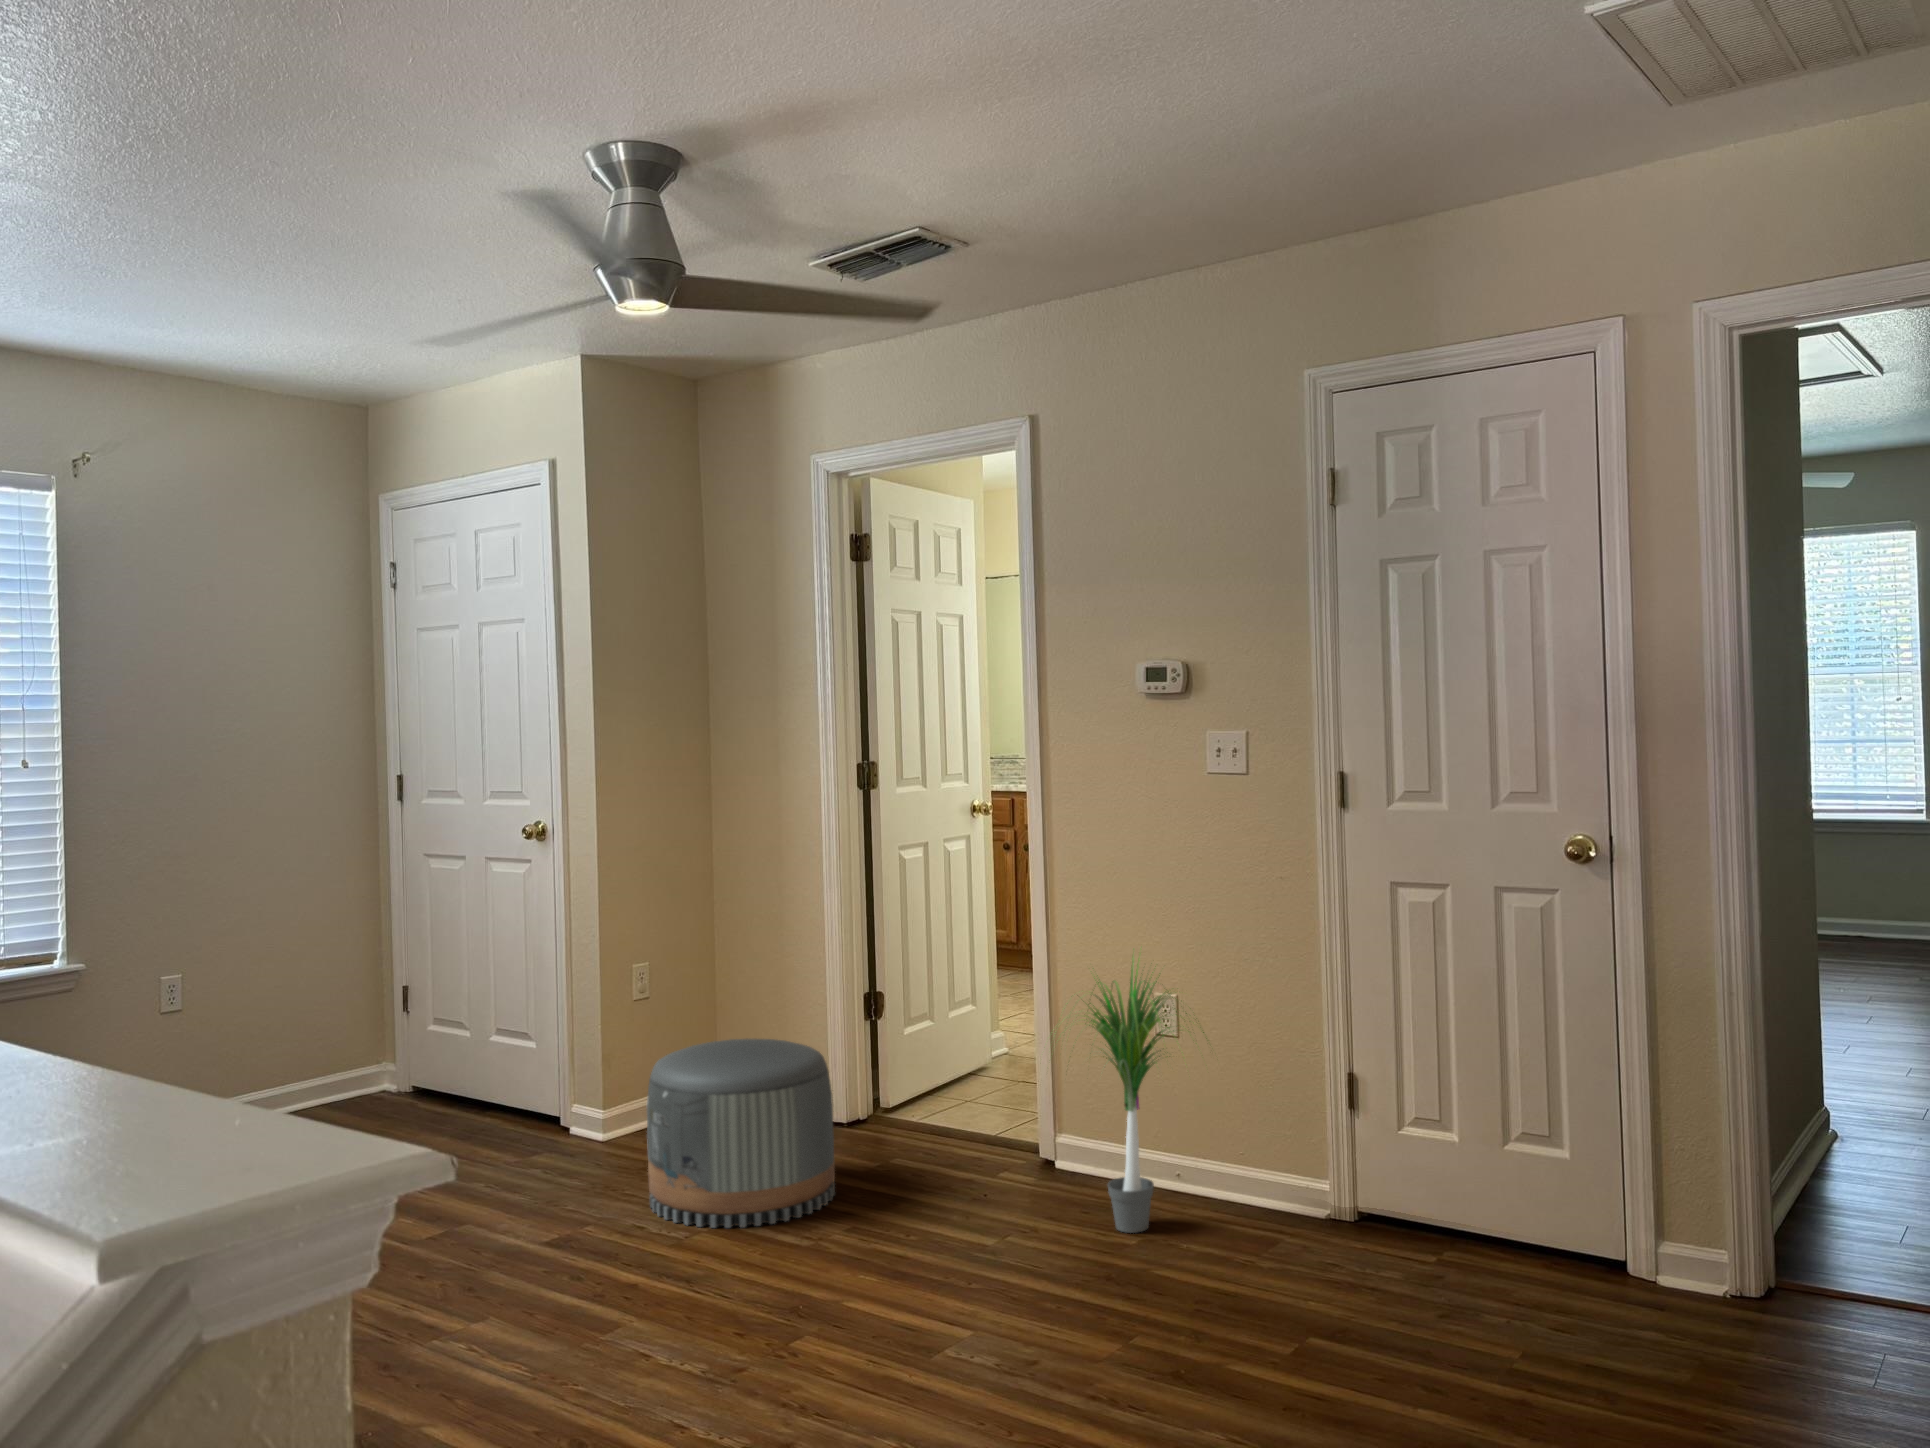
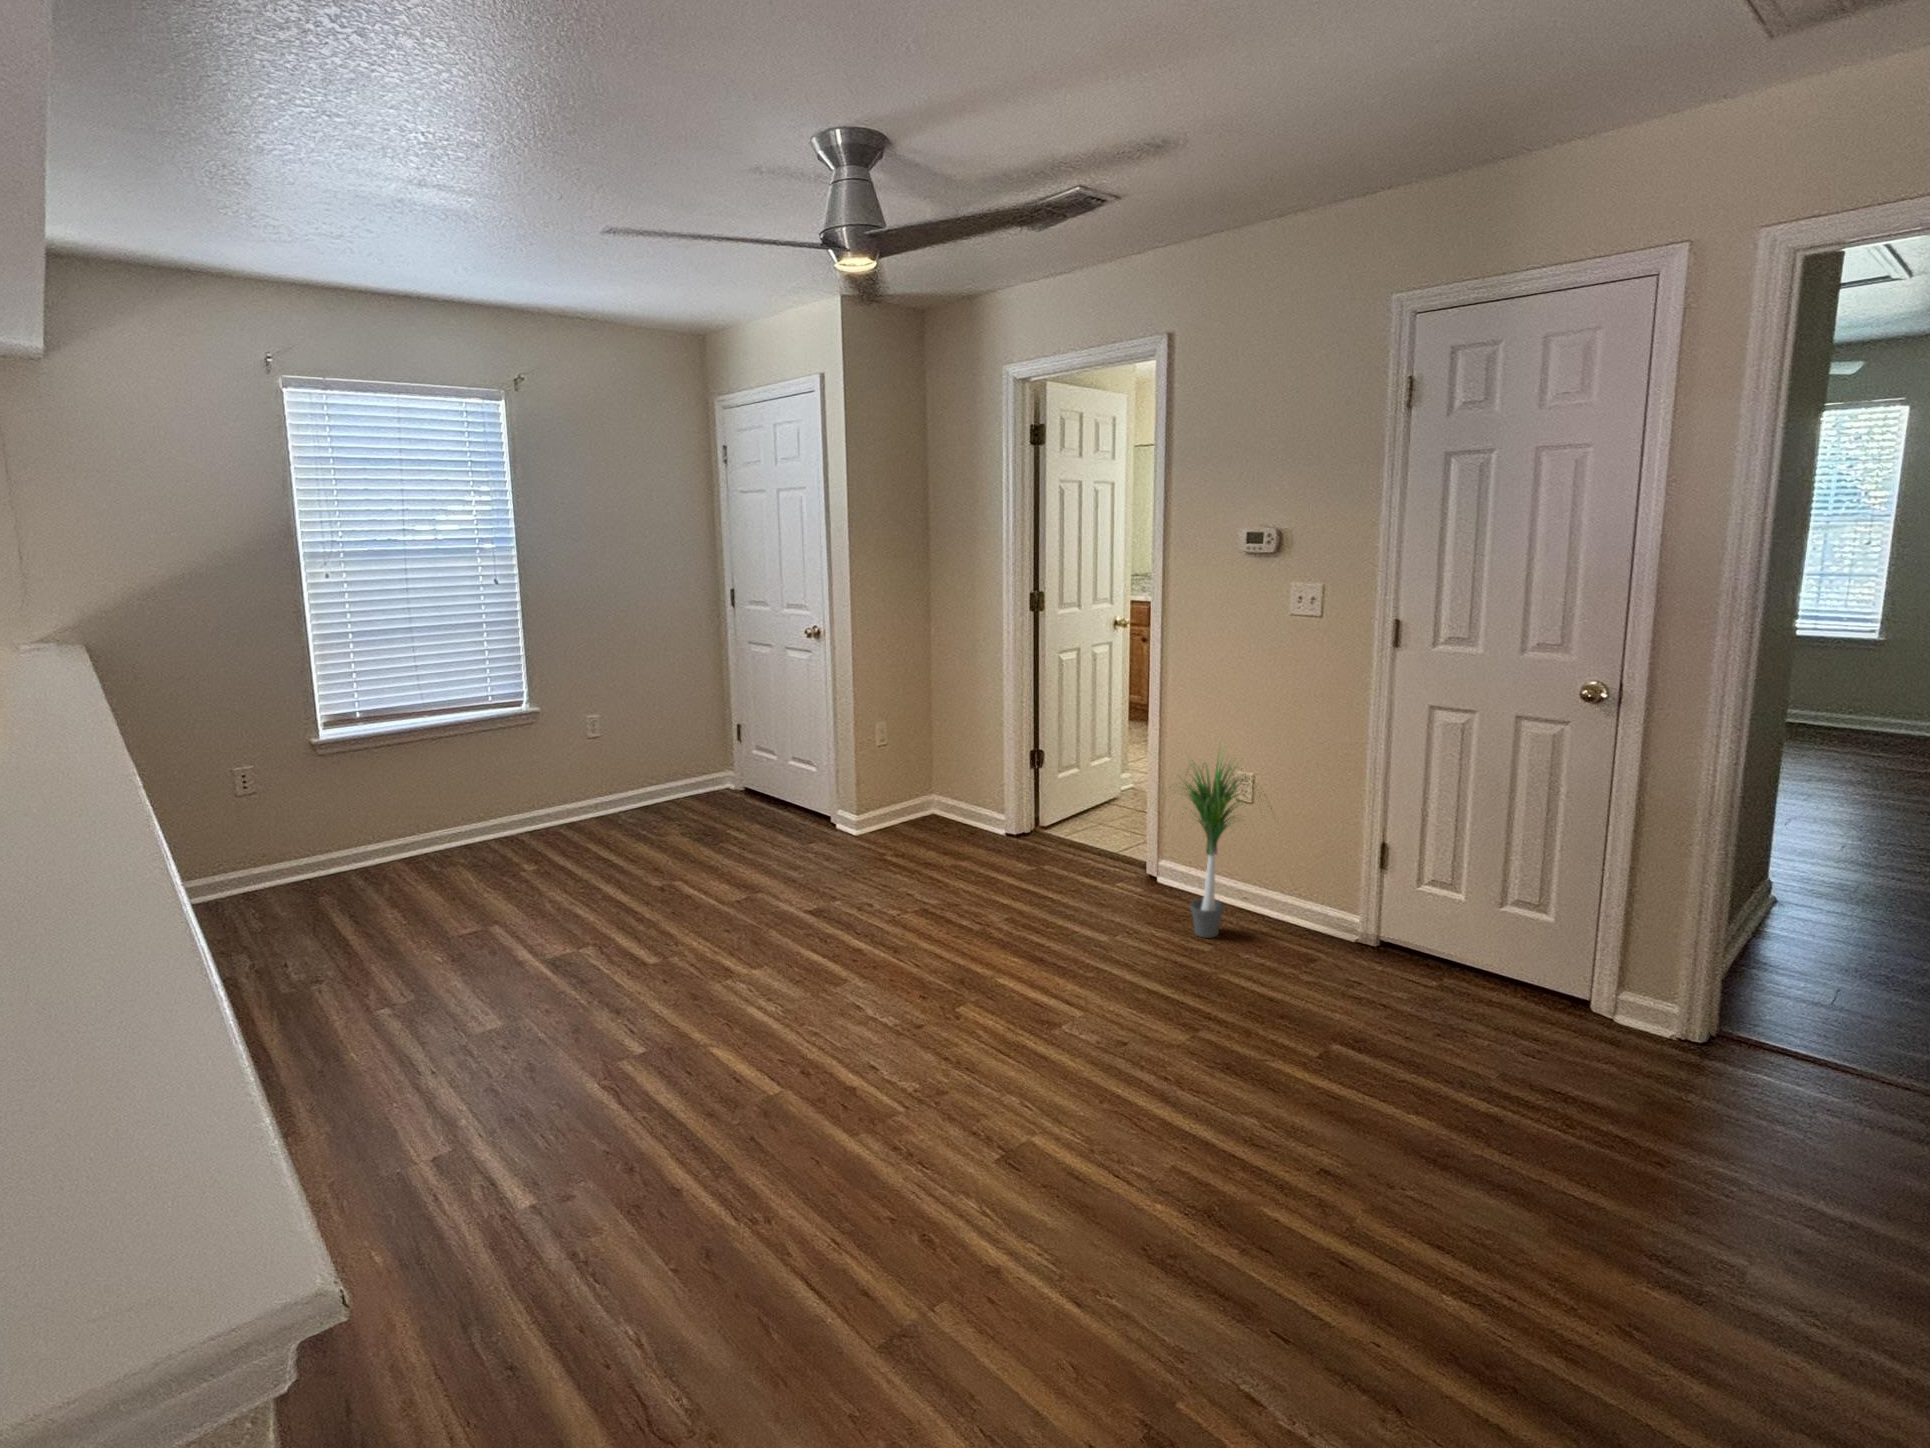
pouf: present [647,1039,835,1228] -> none [878,781,1002,909]

